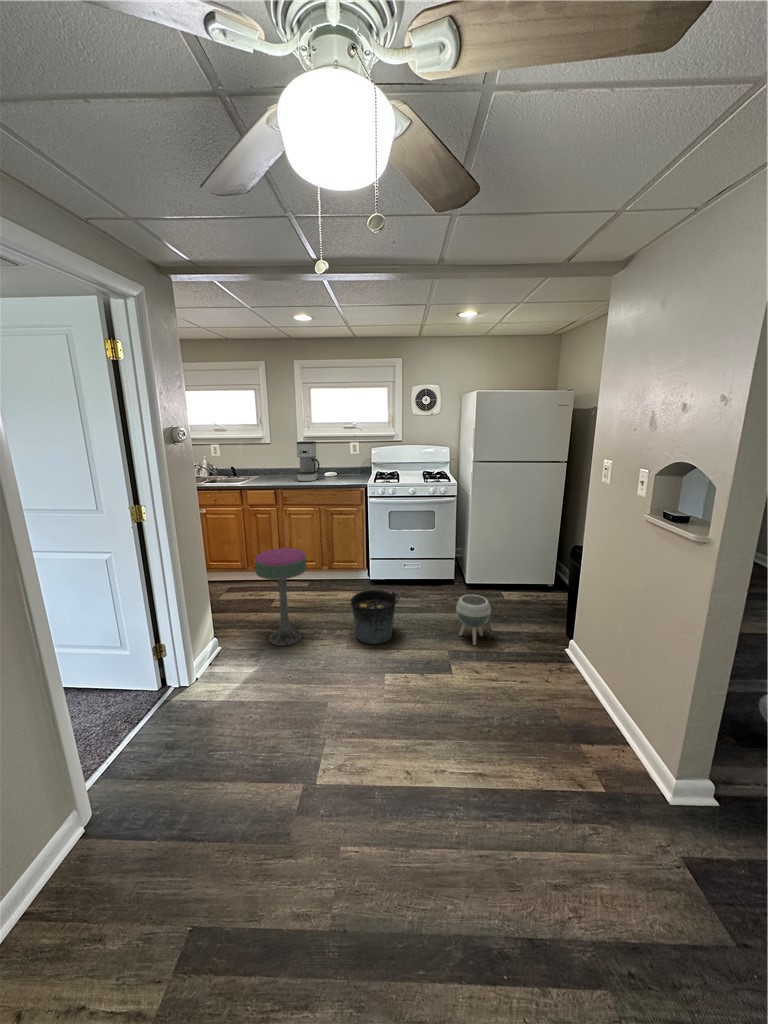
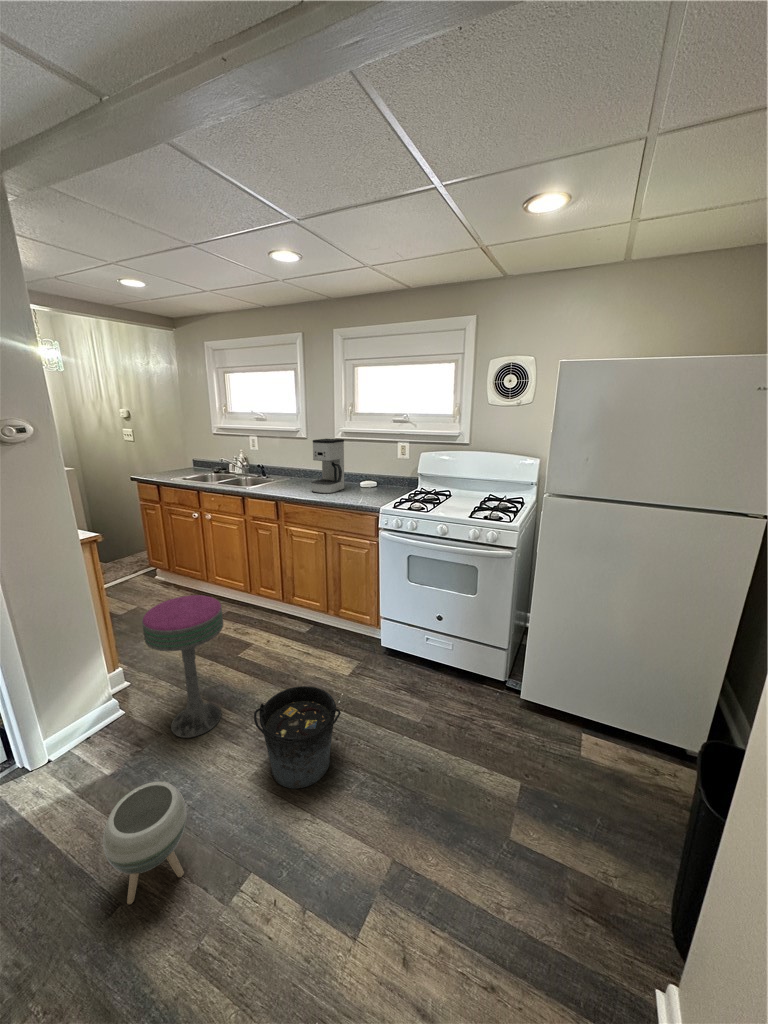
planter: present [456,595,491,645] -> present [103,782,187,904]

